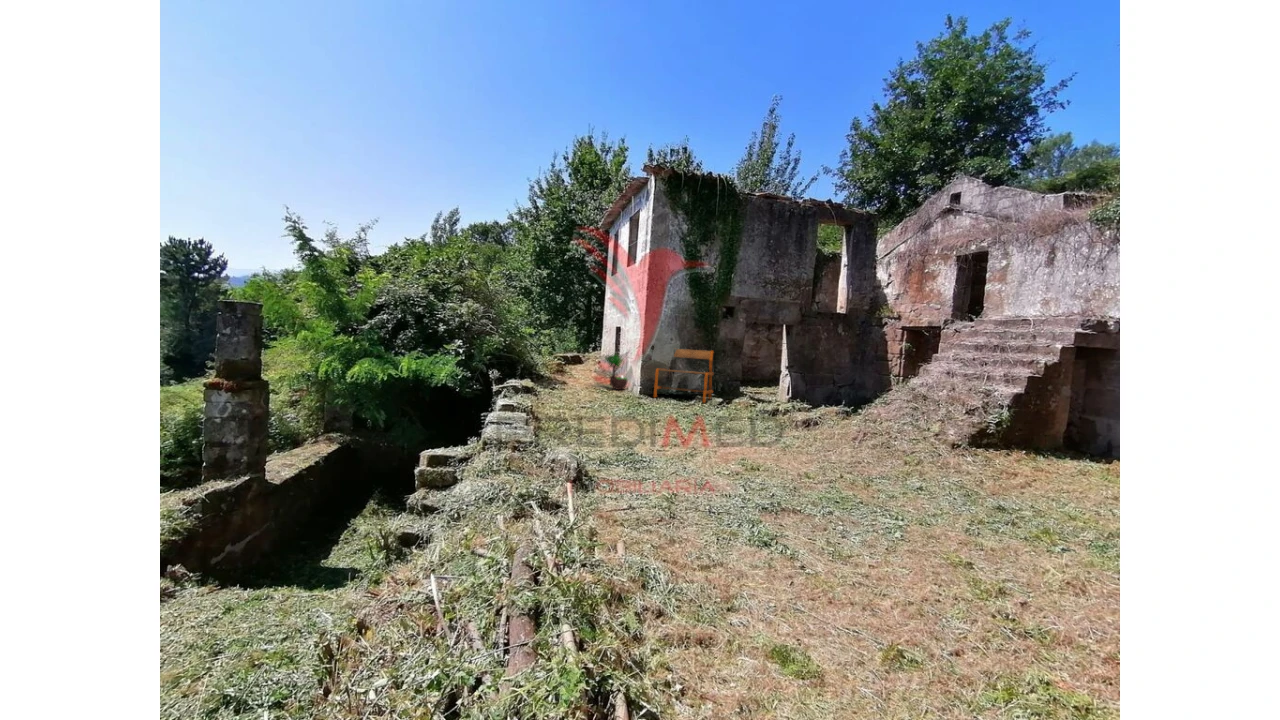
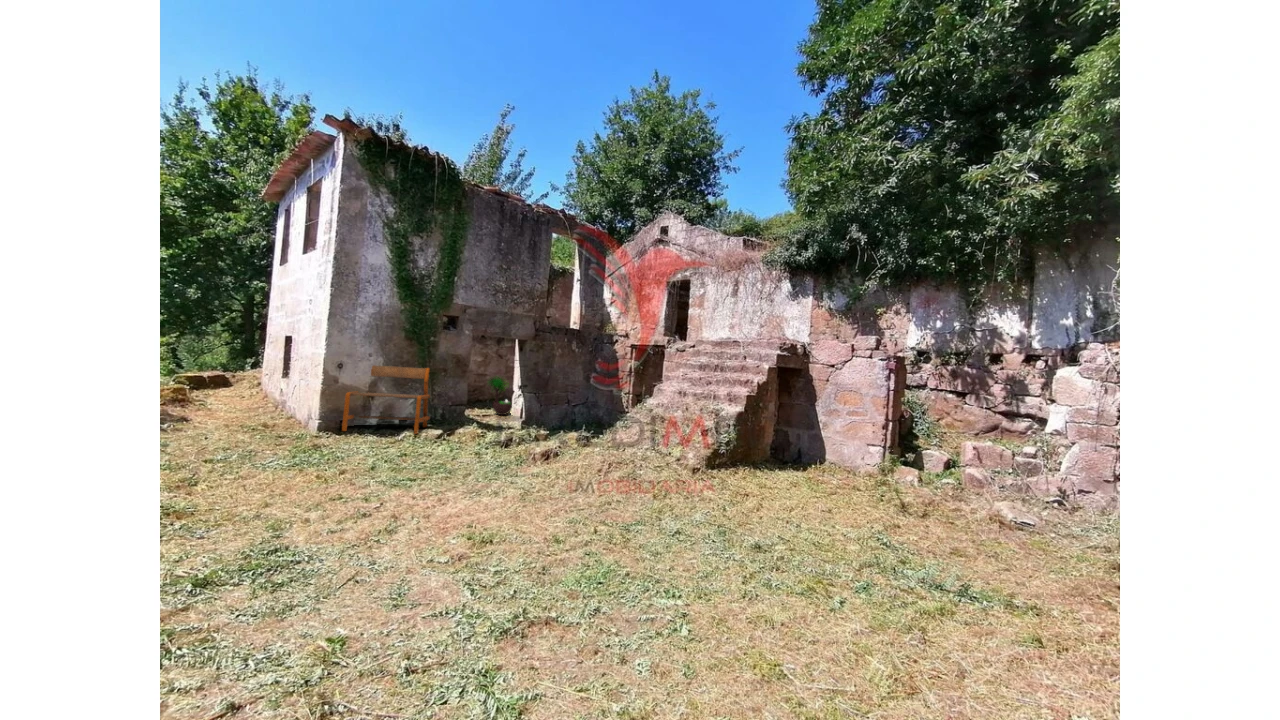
potted tree: present [606,354,627,390] -> present [488,376,512,415]

